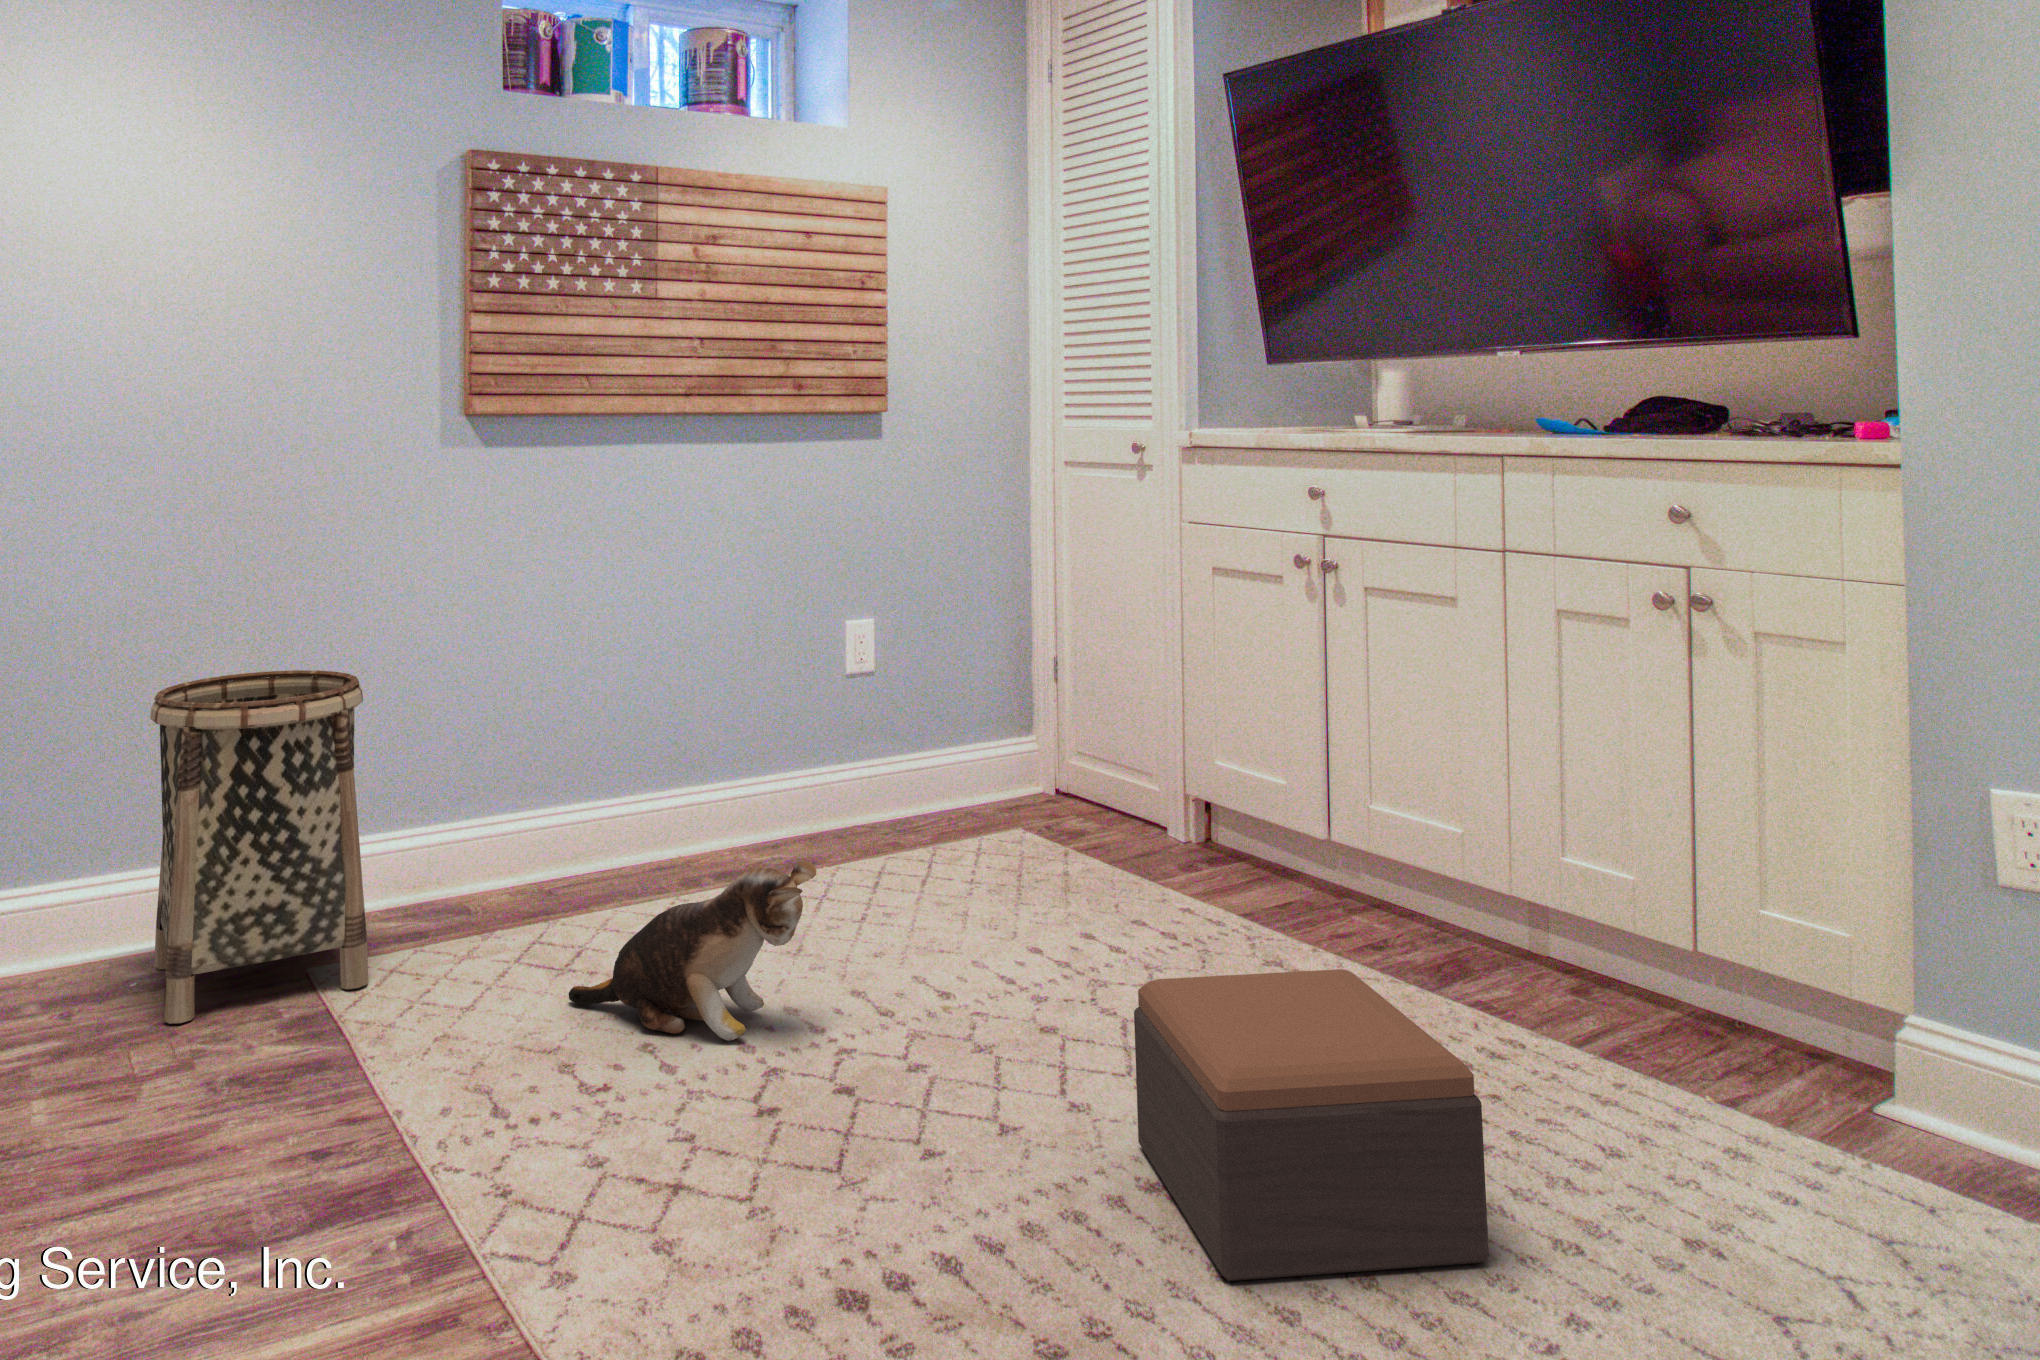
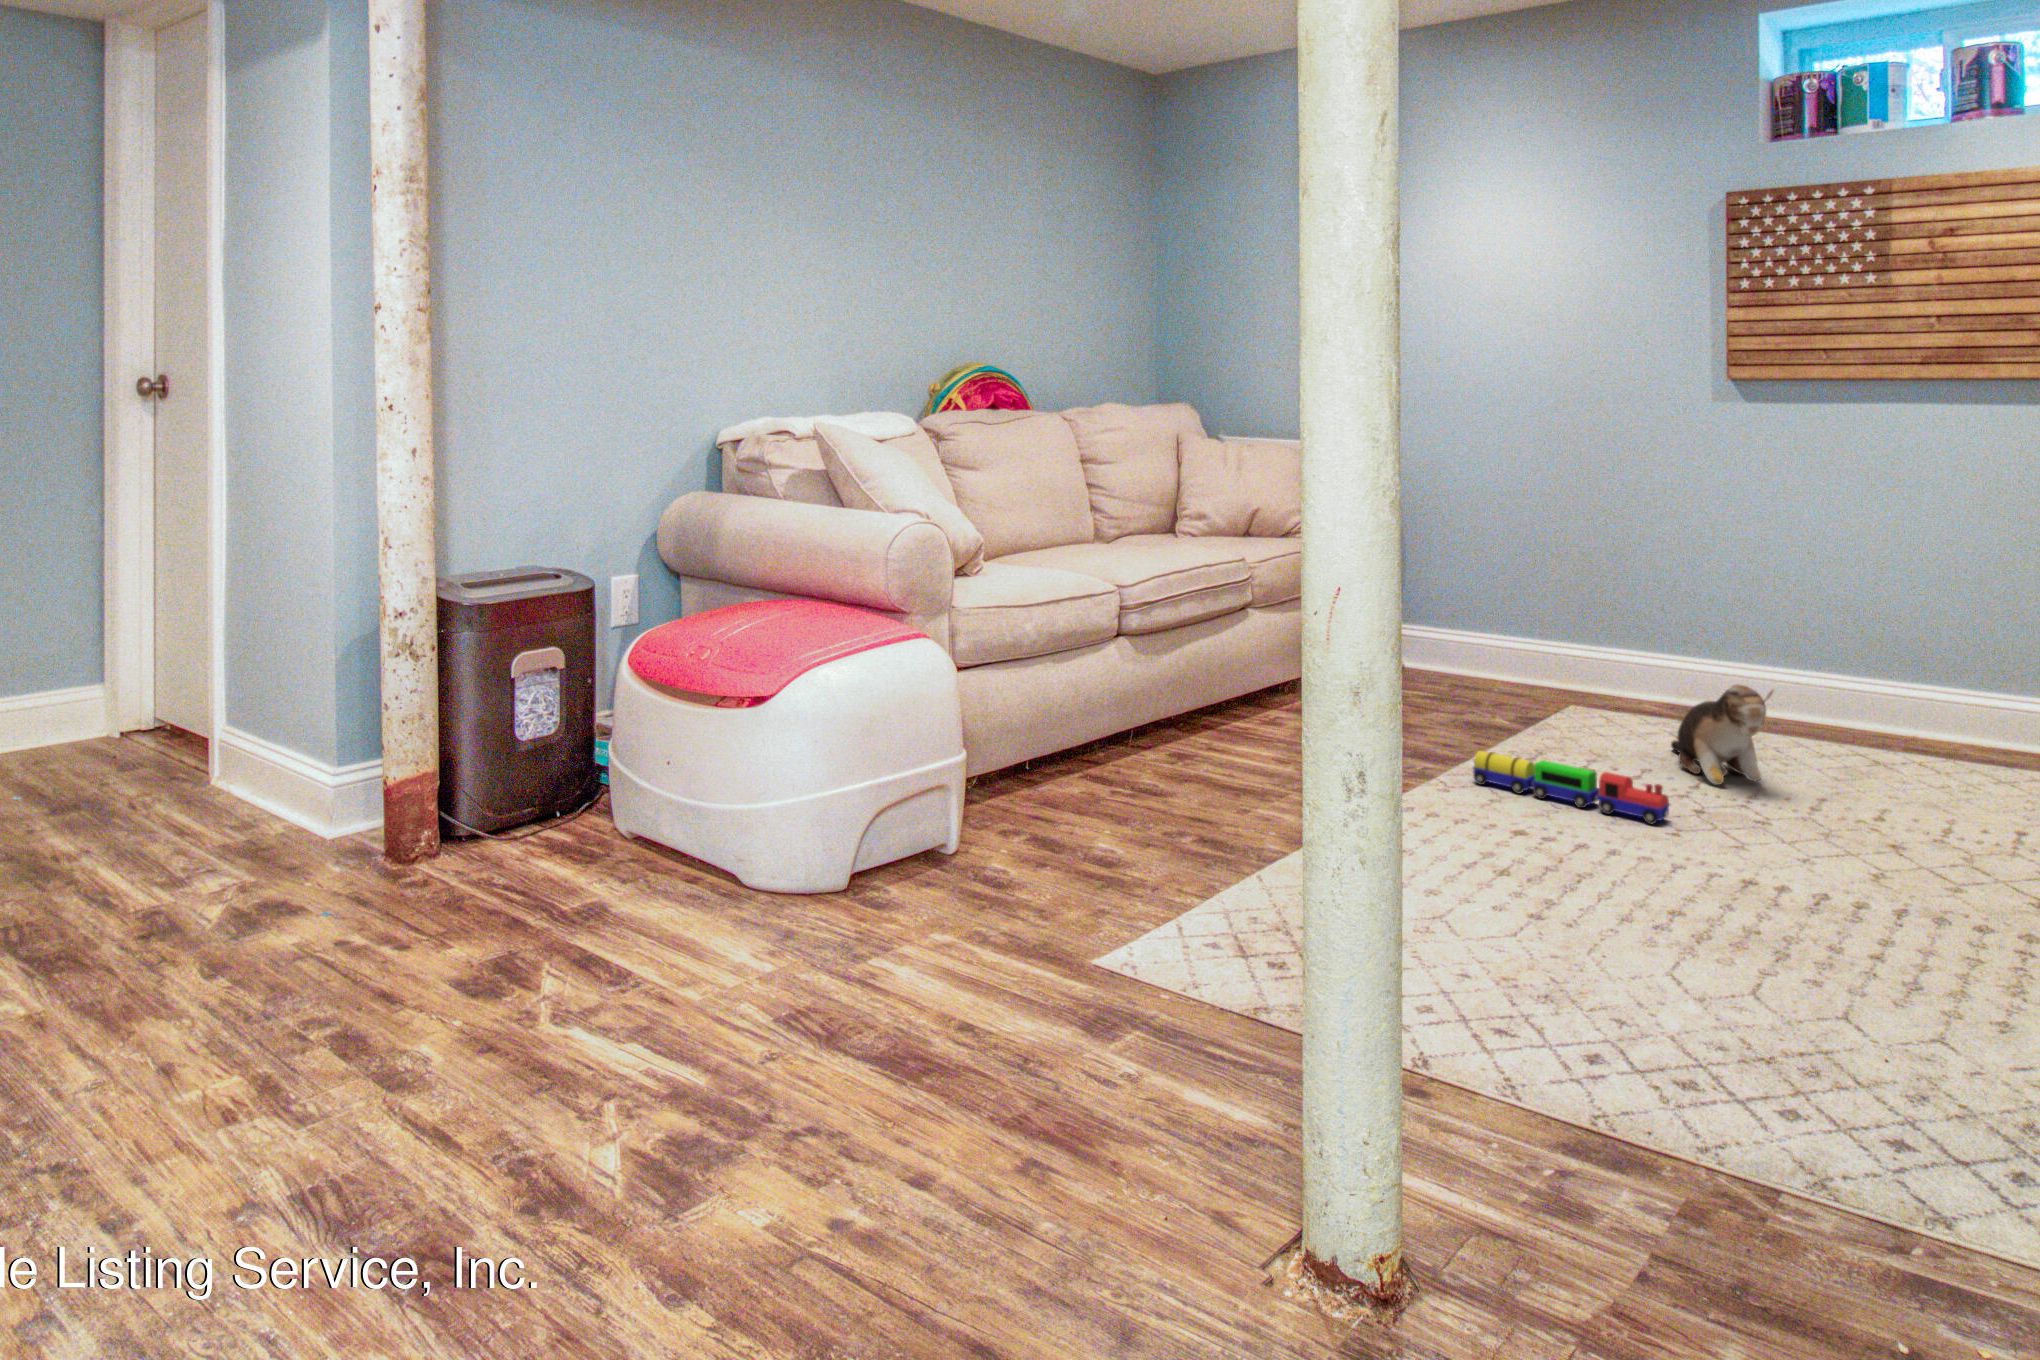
basket: present [150,670,369,1023] -> none [1490,528,1627,713]
footstool: present [1134,969,1489,1281] -> none [1721,778,1989,973]
toy train: none [492,1085,851,1241] -> present [1473,751,1670,824]

